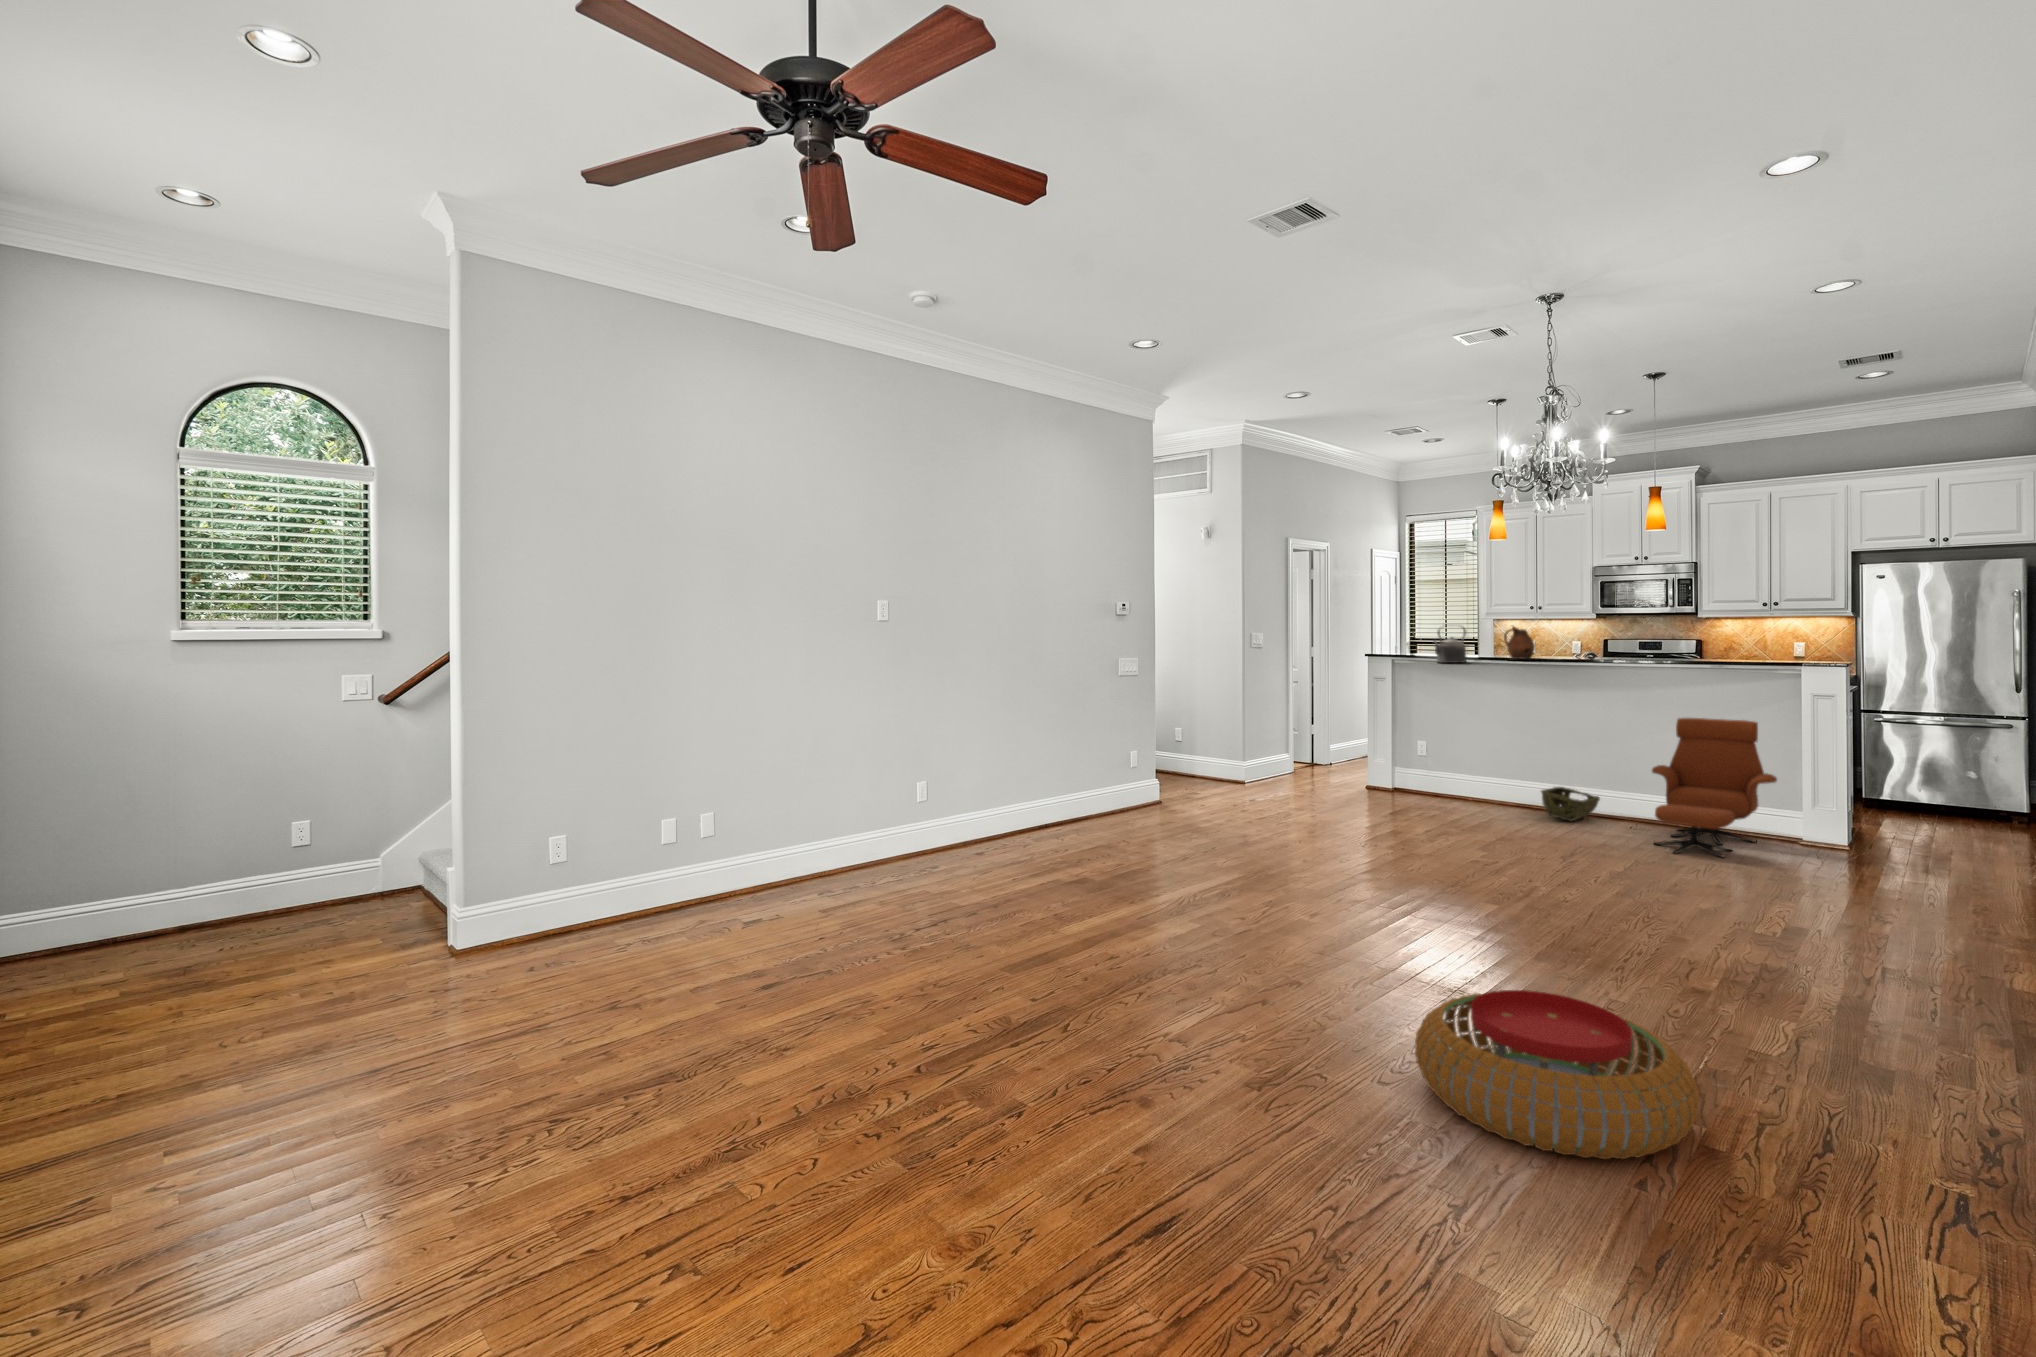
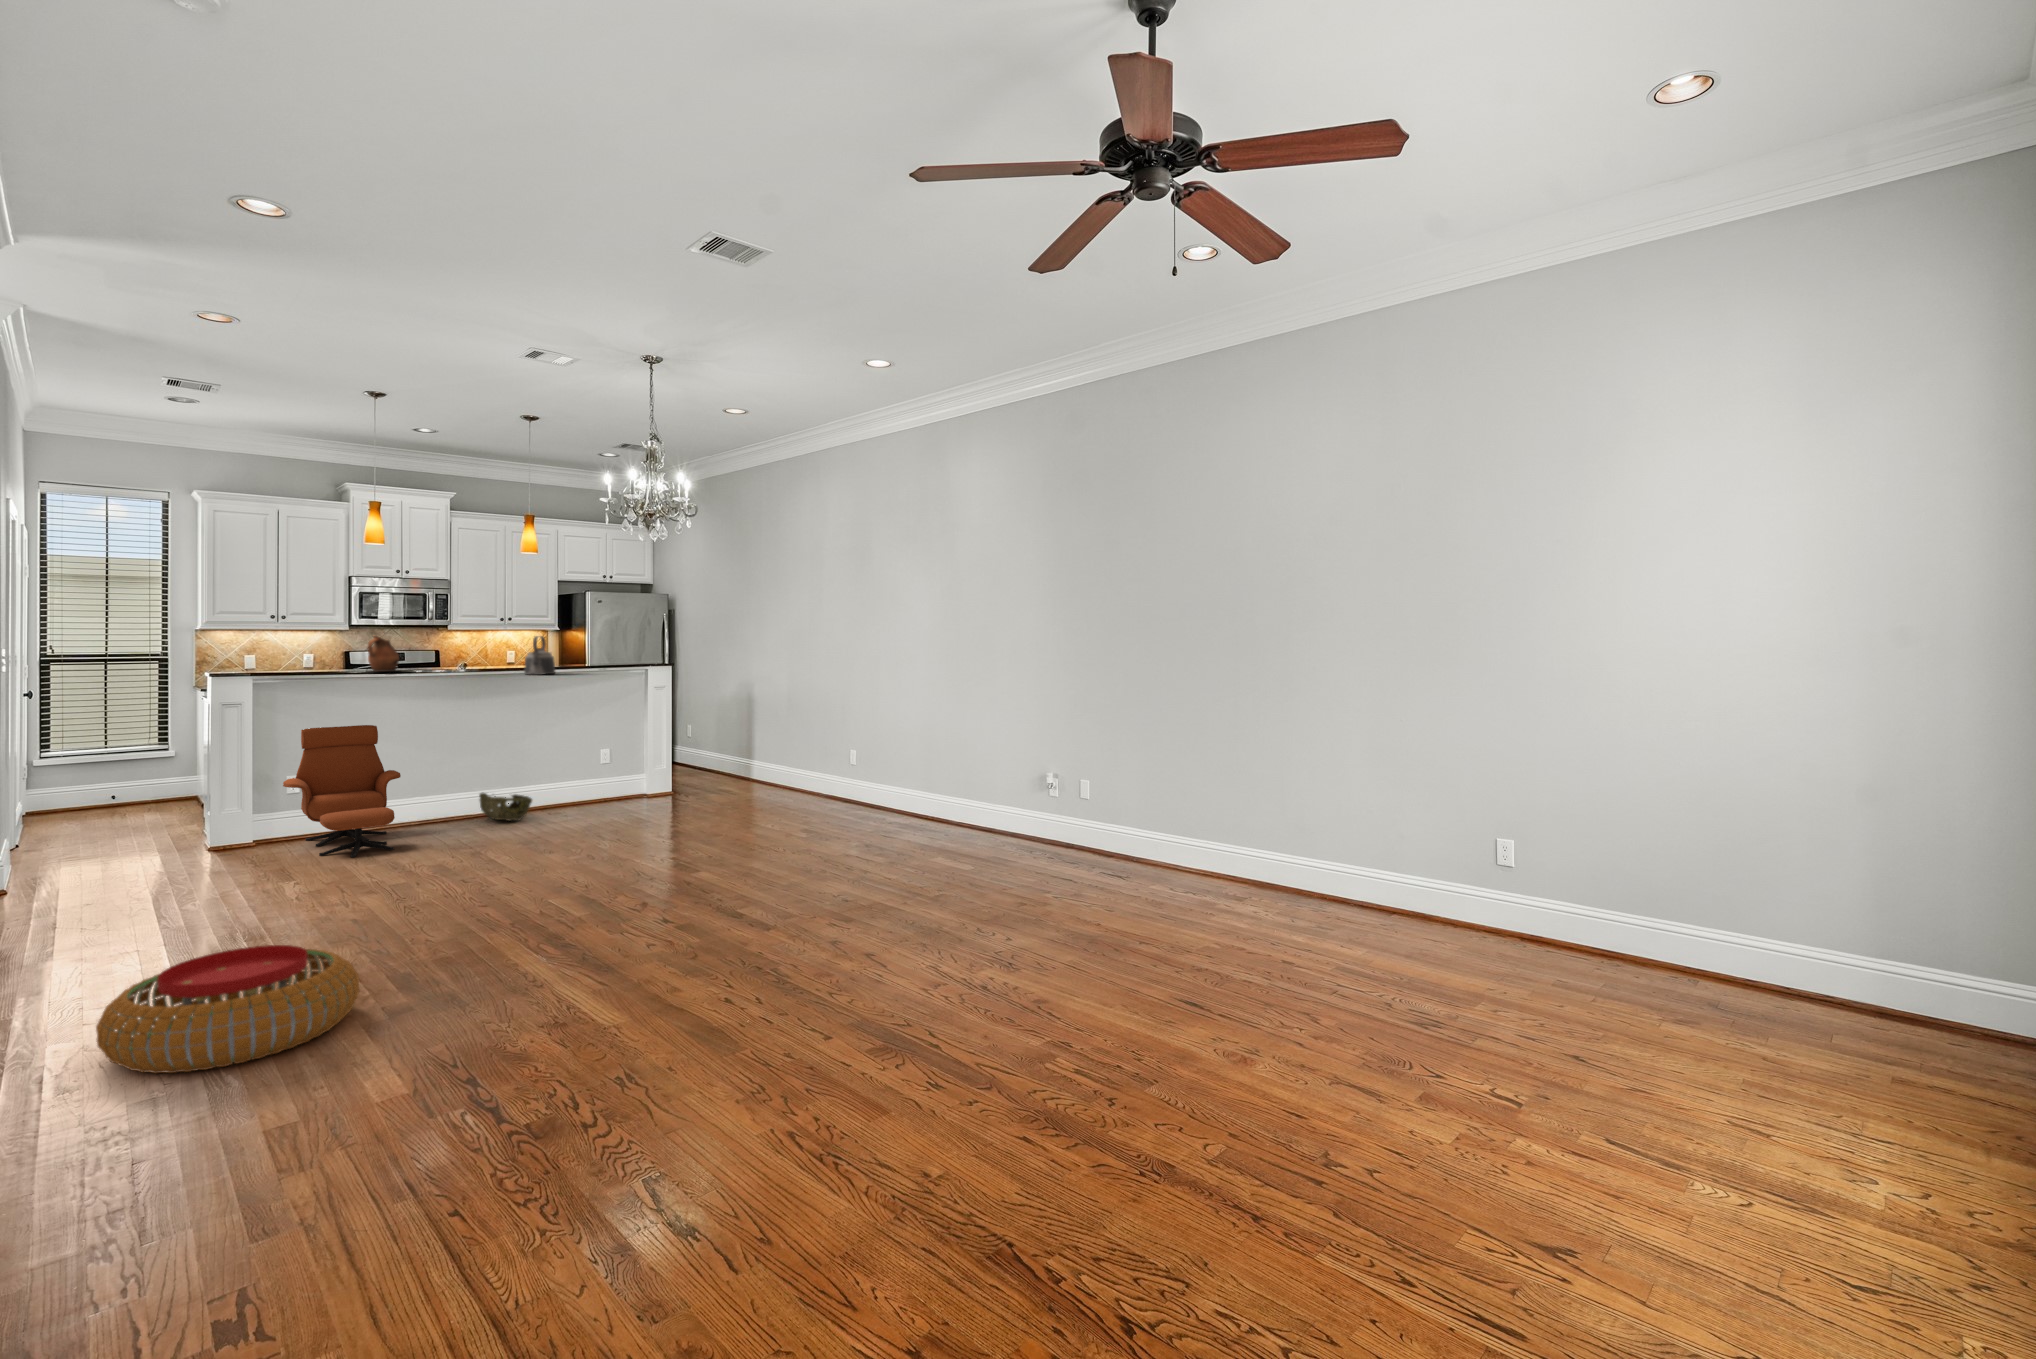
kettle: present [1434,625,1467,663] -> present [524,636,555,675]
lounge chair: present [1652,718,1777,857] -> present [283,725,401,857]
pouf: present [1415,990,1699,1159] -> present [96,945,359,1073]

